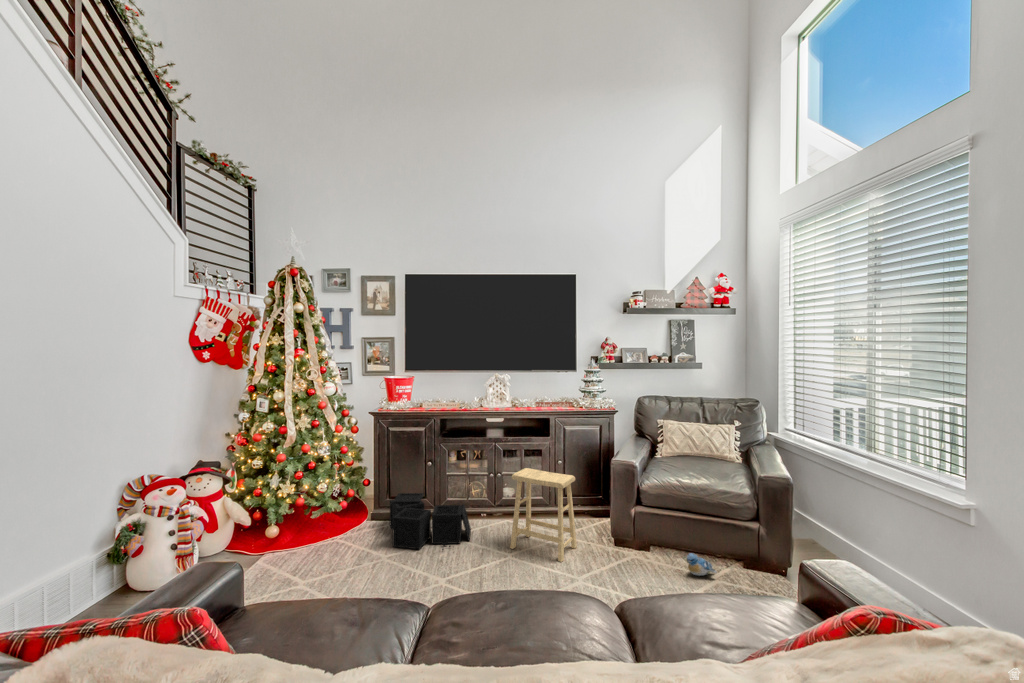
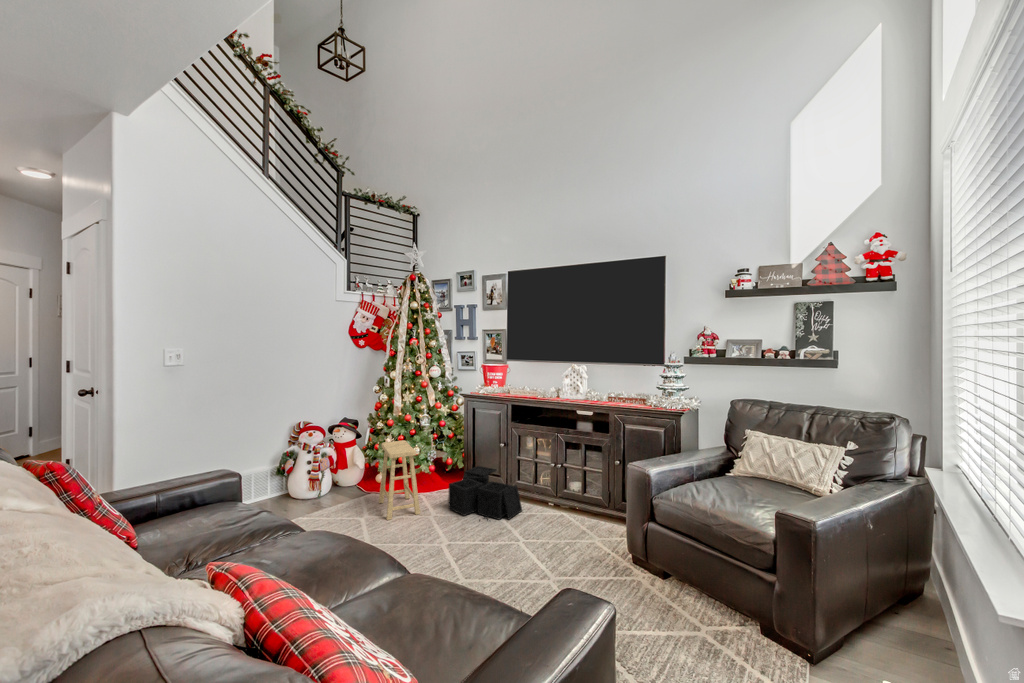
footstool: present [510,468,577,562] -> present [379,440,420,520]
plush toy: present [686,553,717,576] -> none [682,593,725,629]

